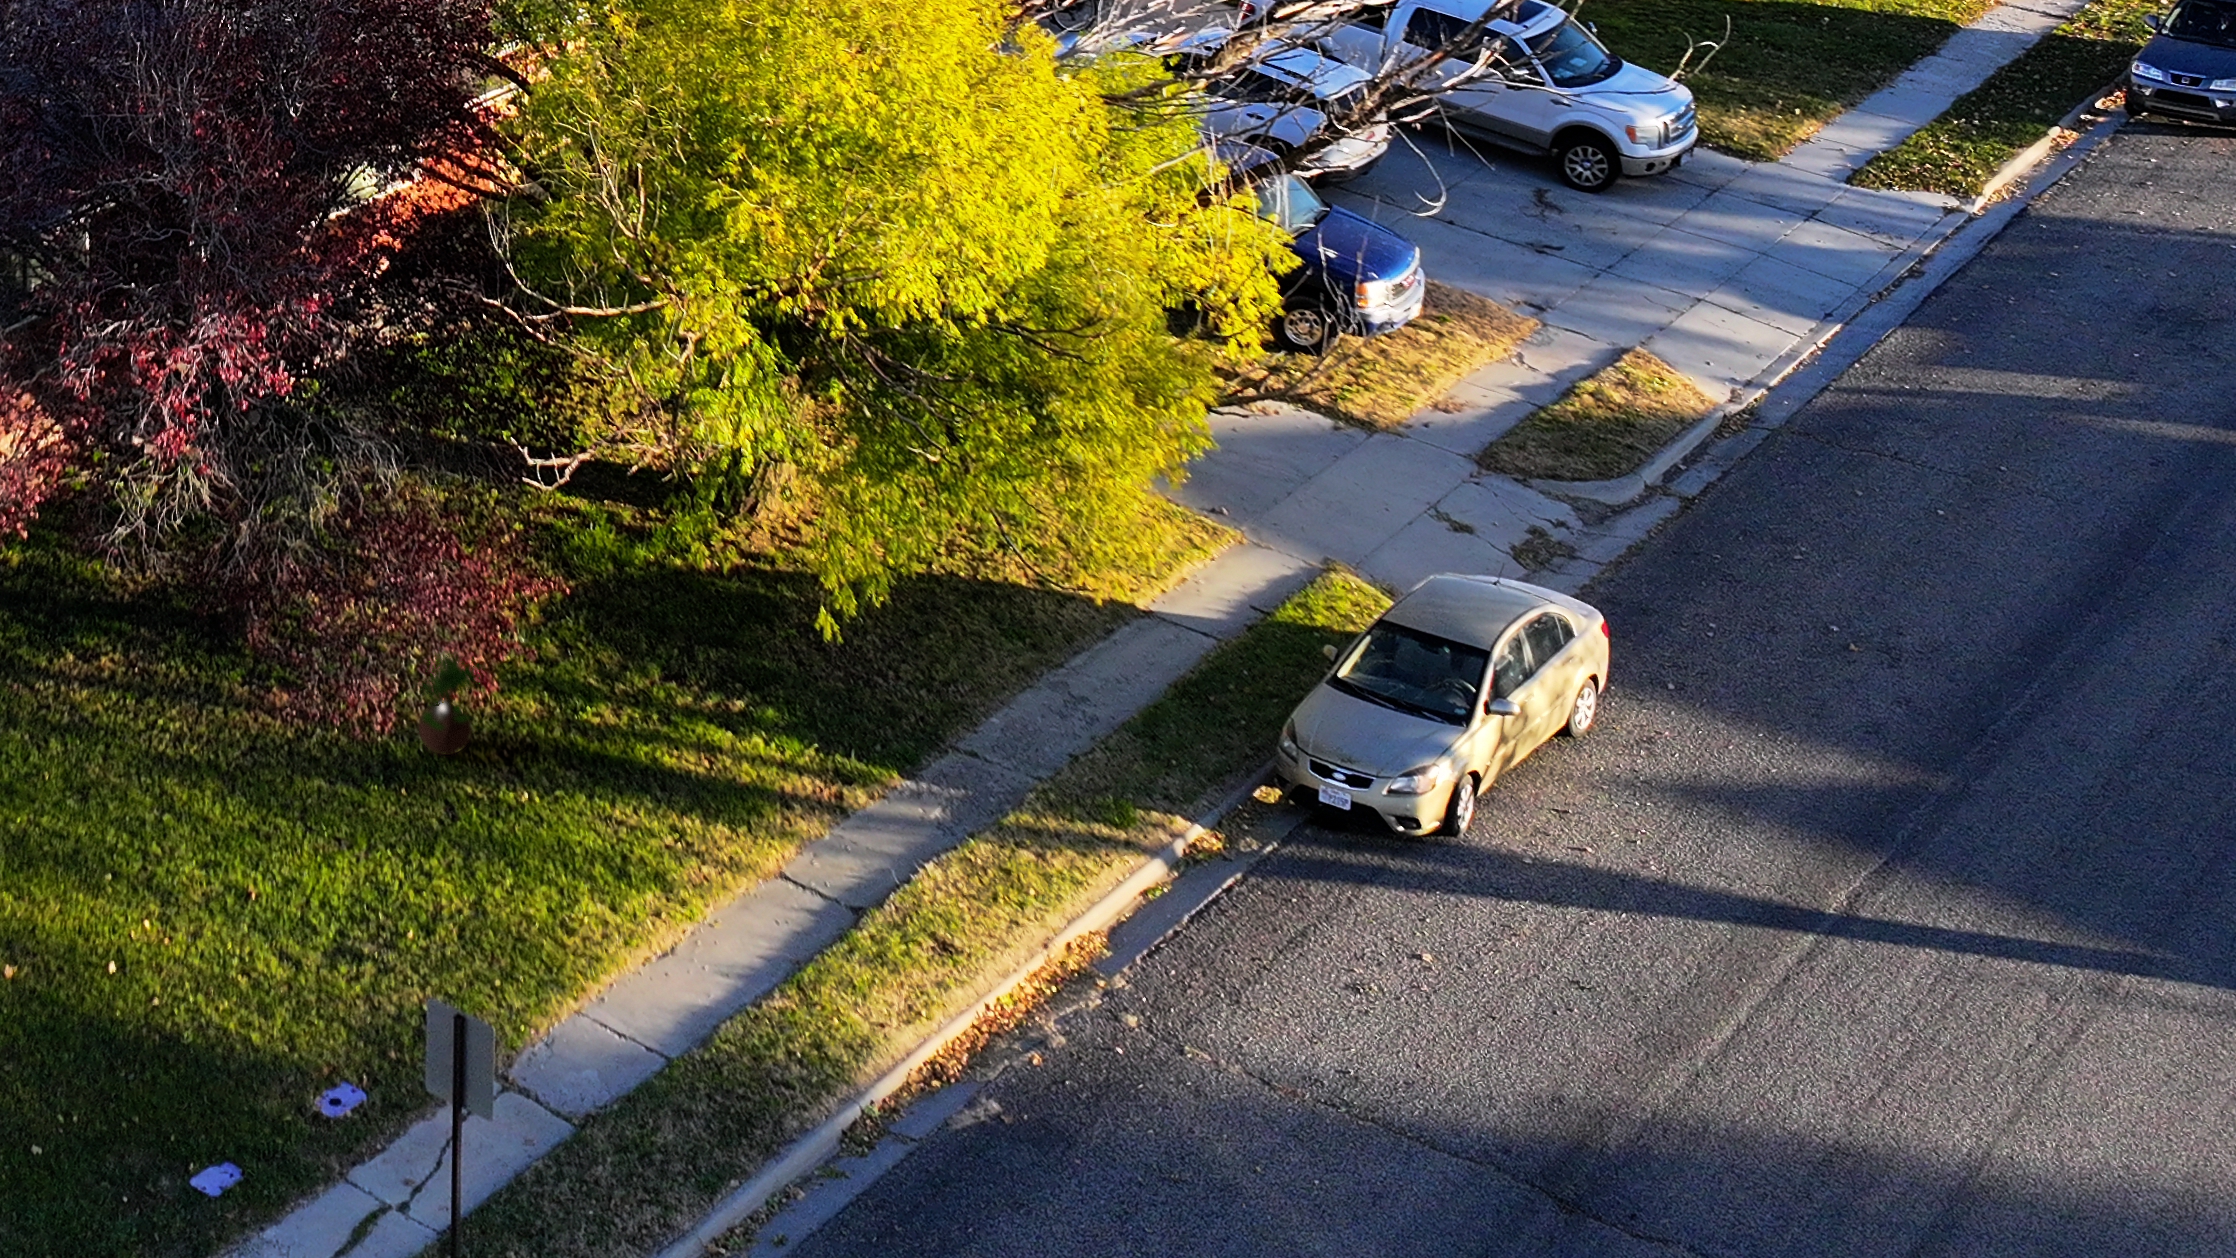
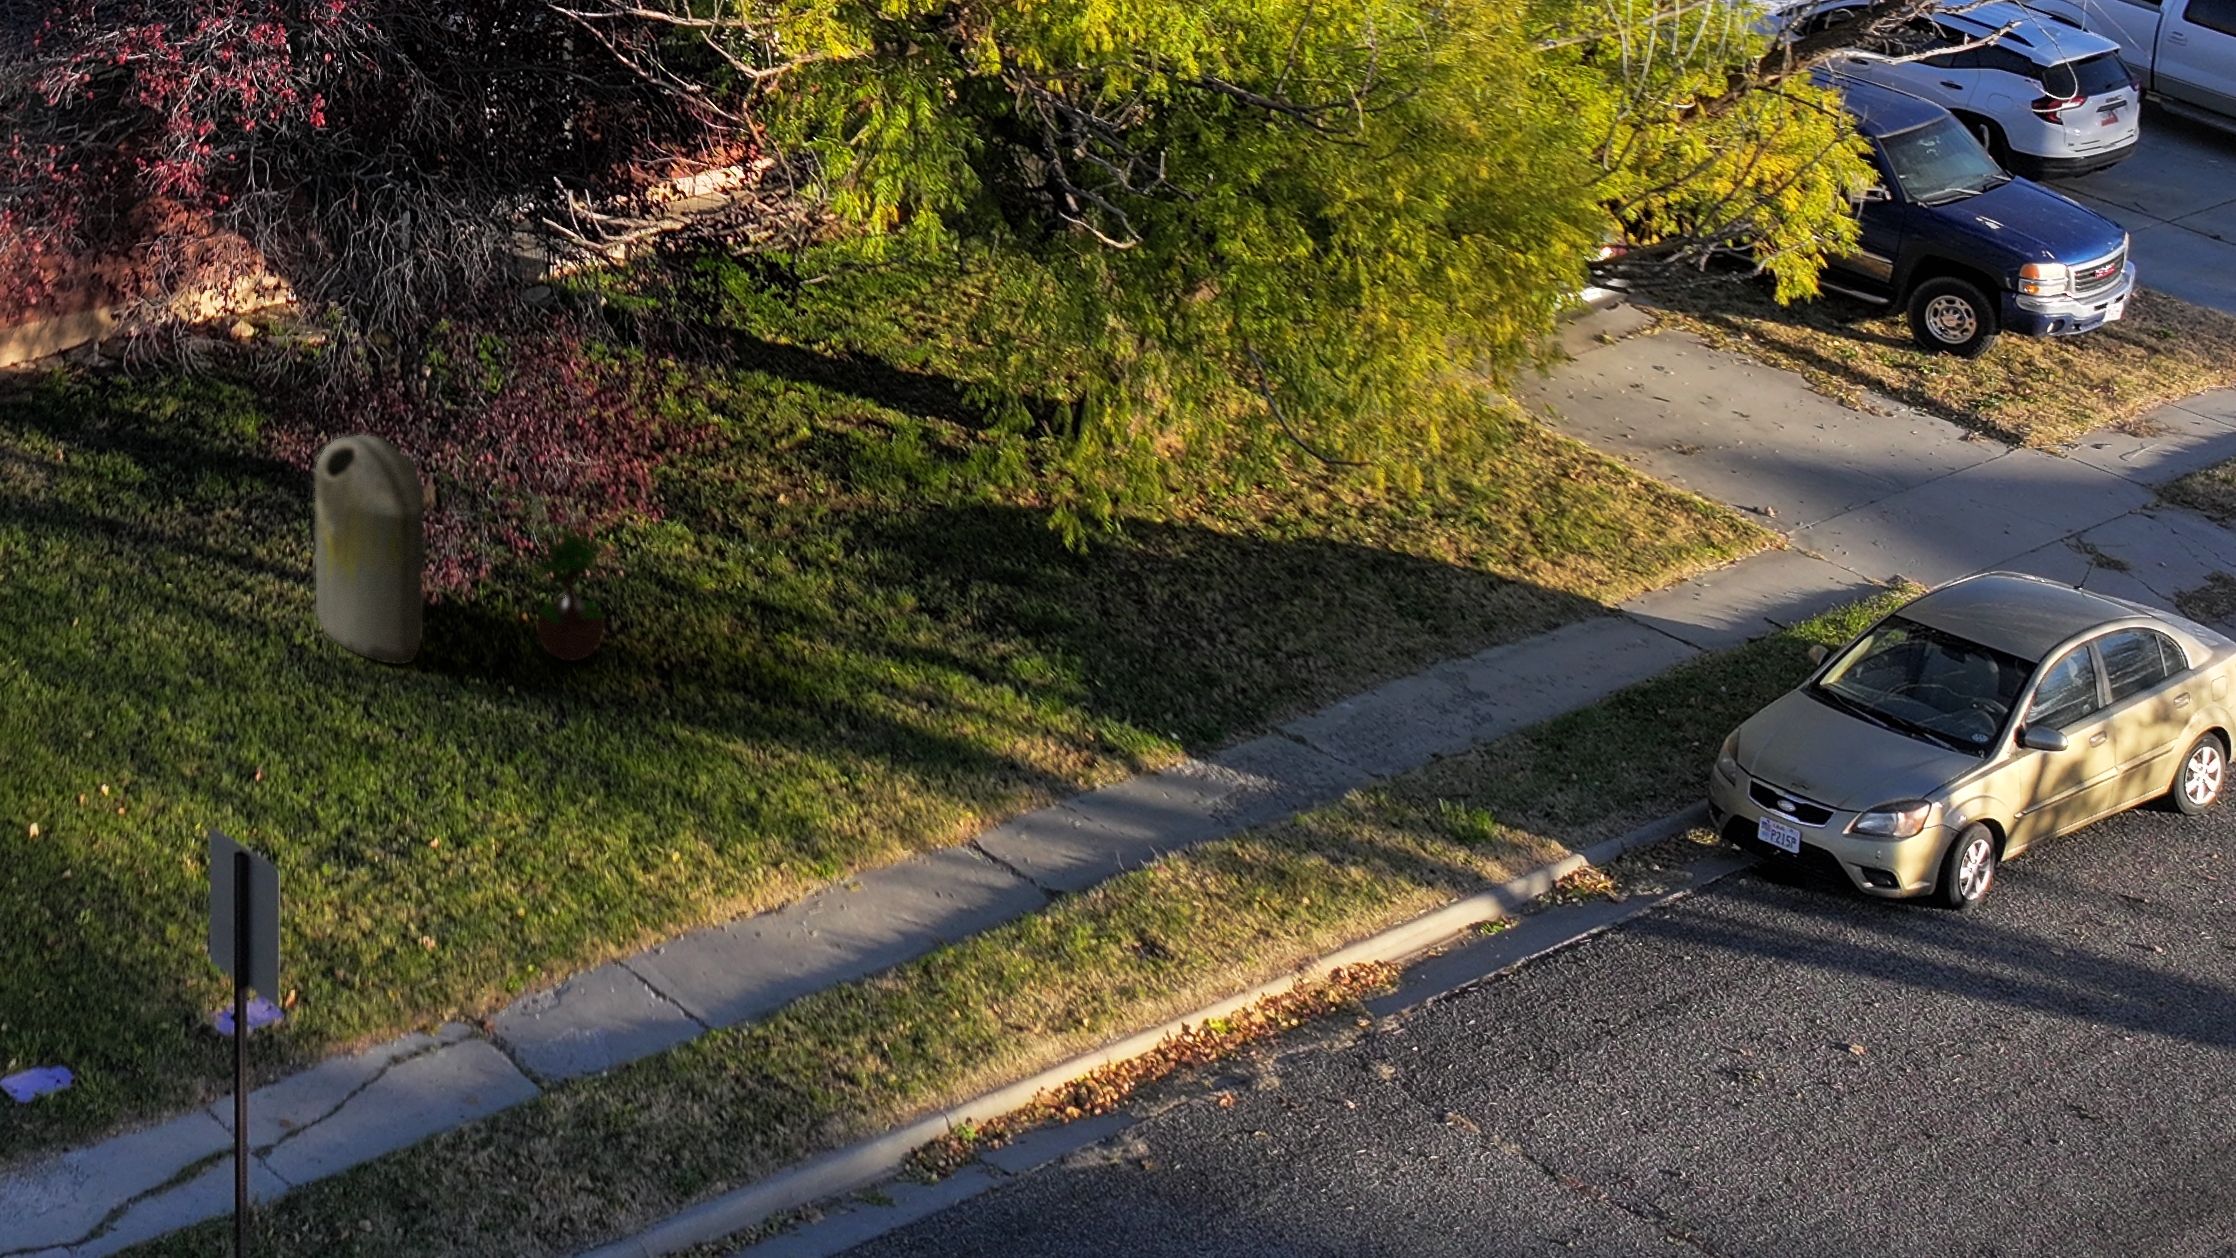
trash can: none [237,597,335,775] -> present [315,435,424,664]

